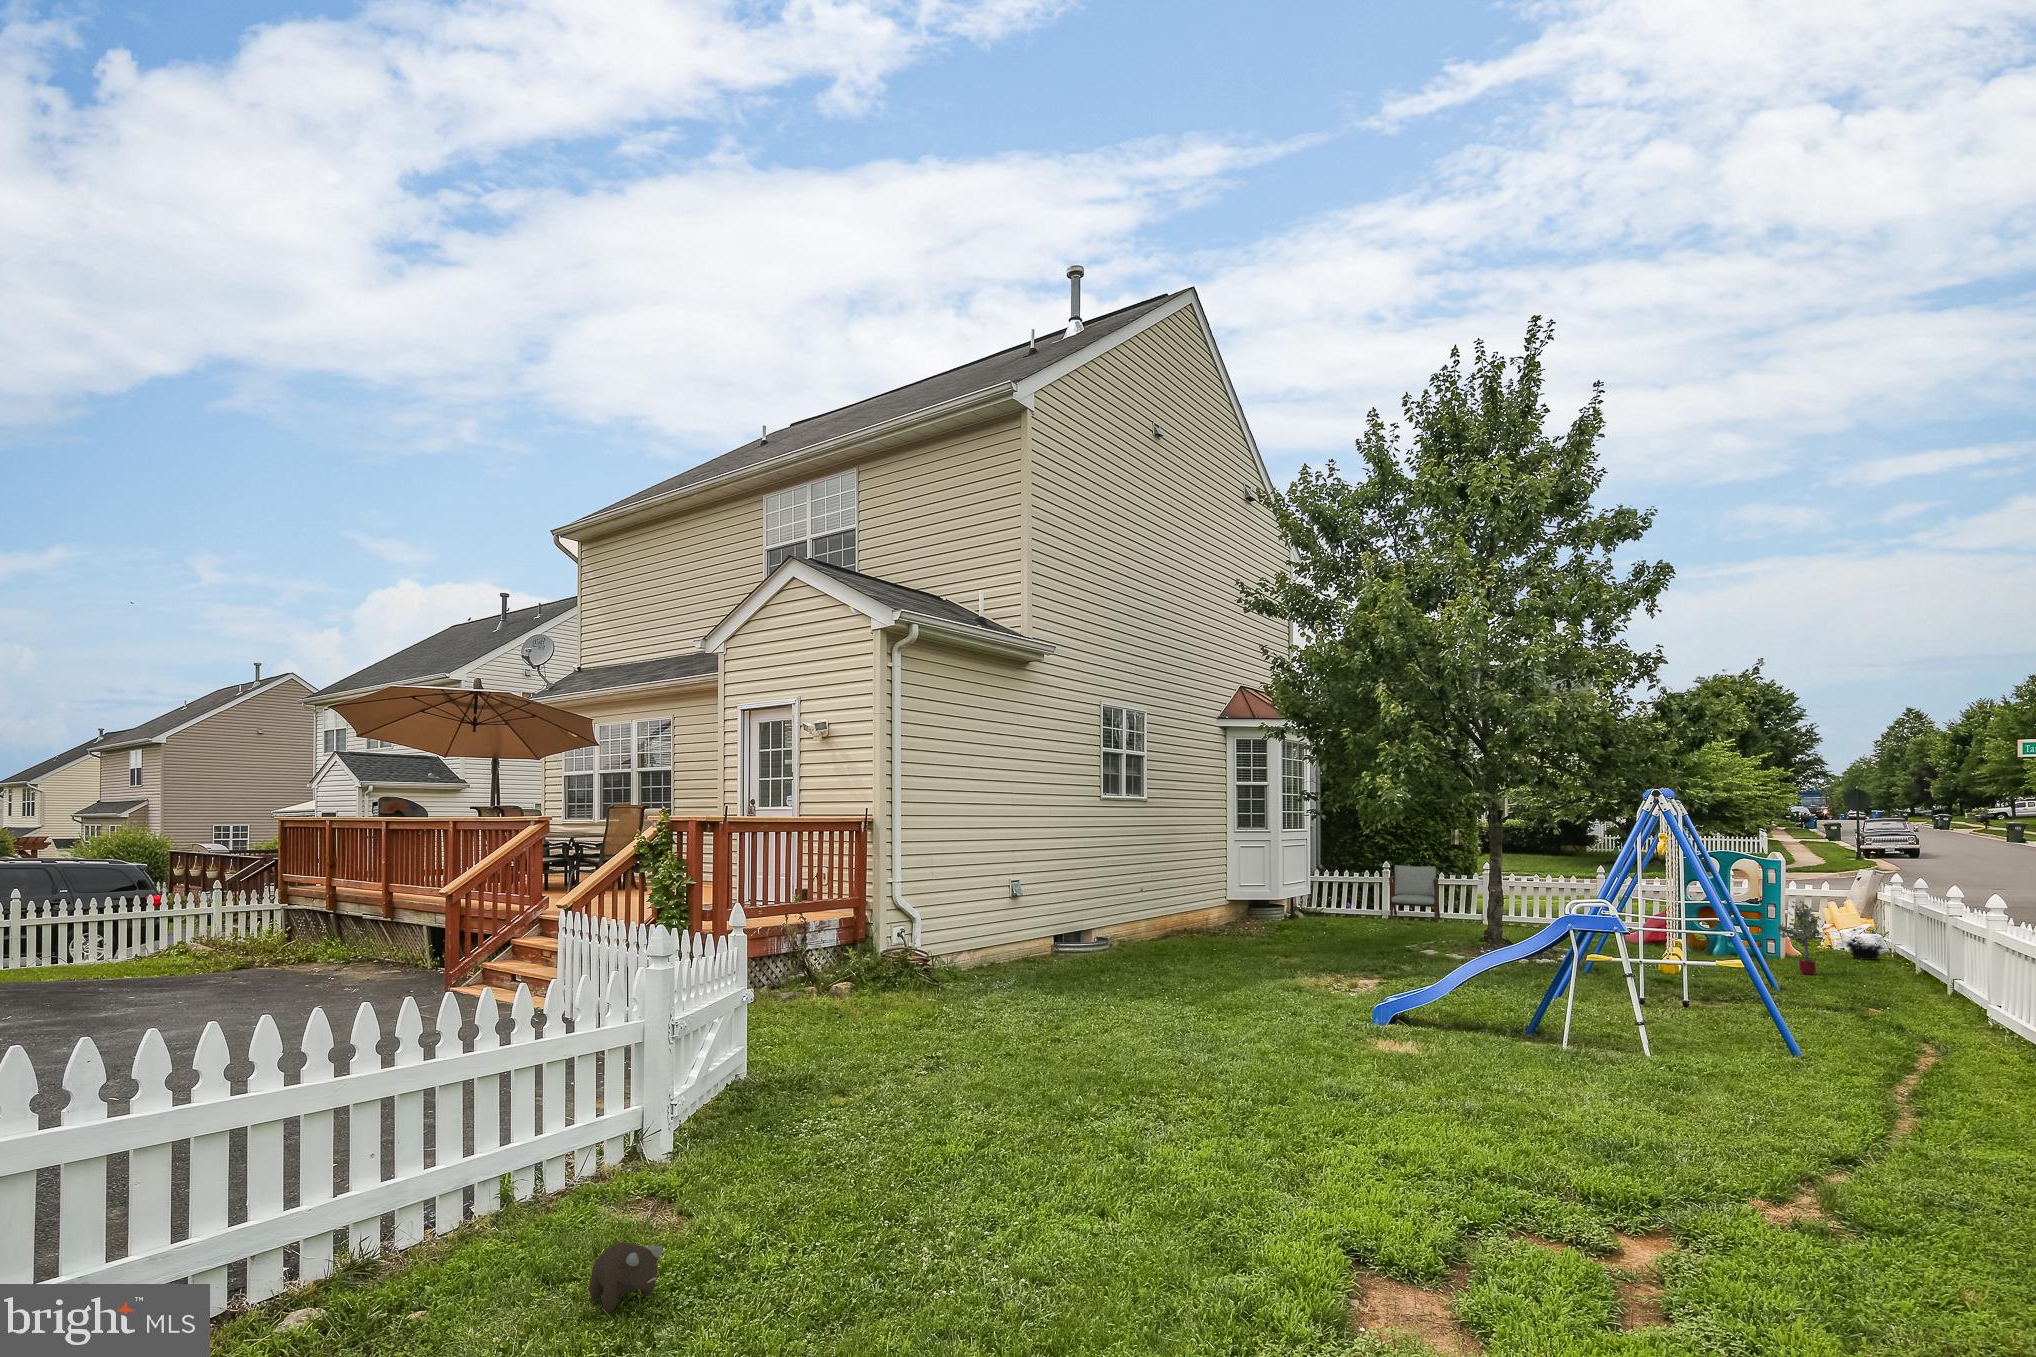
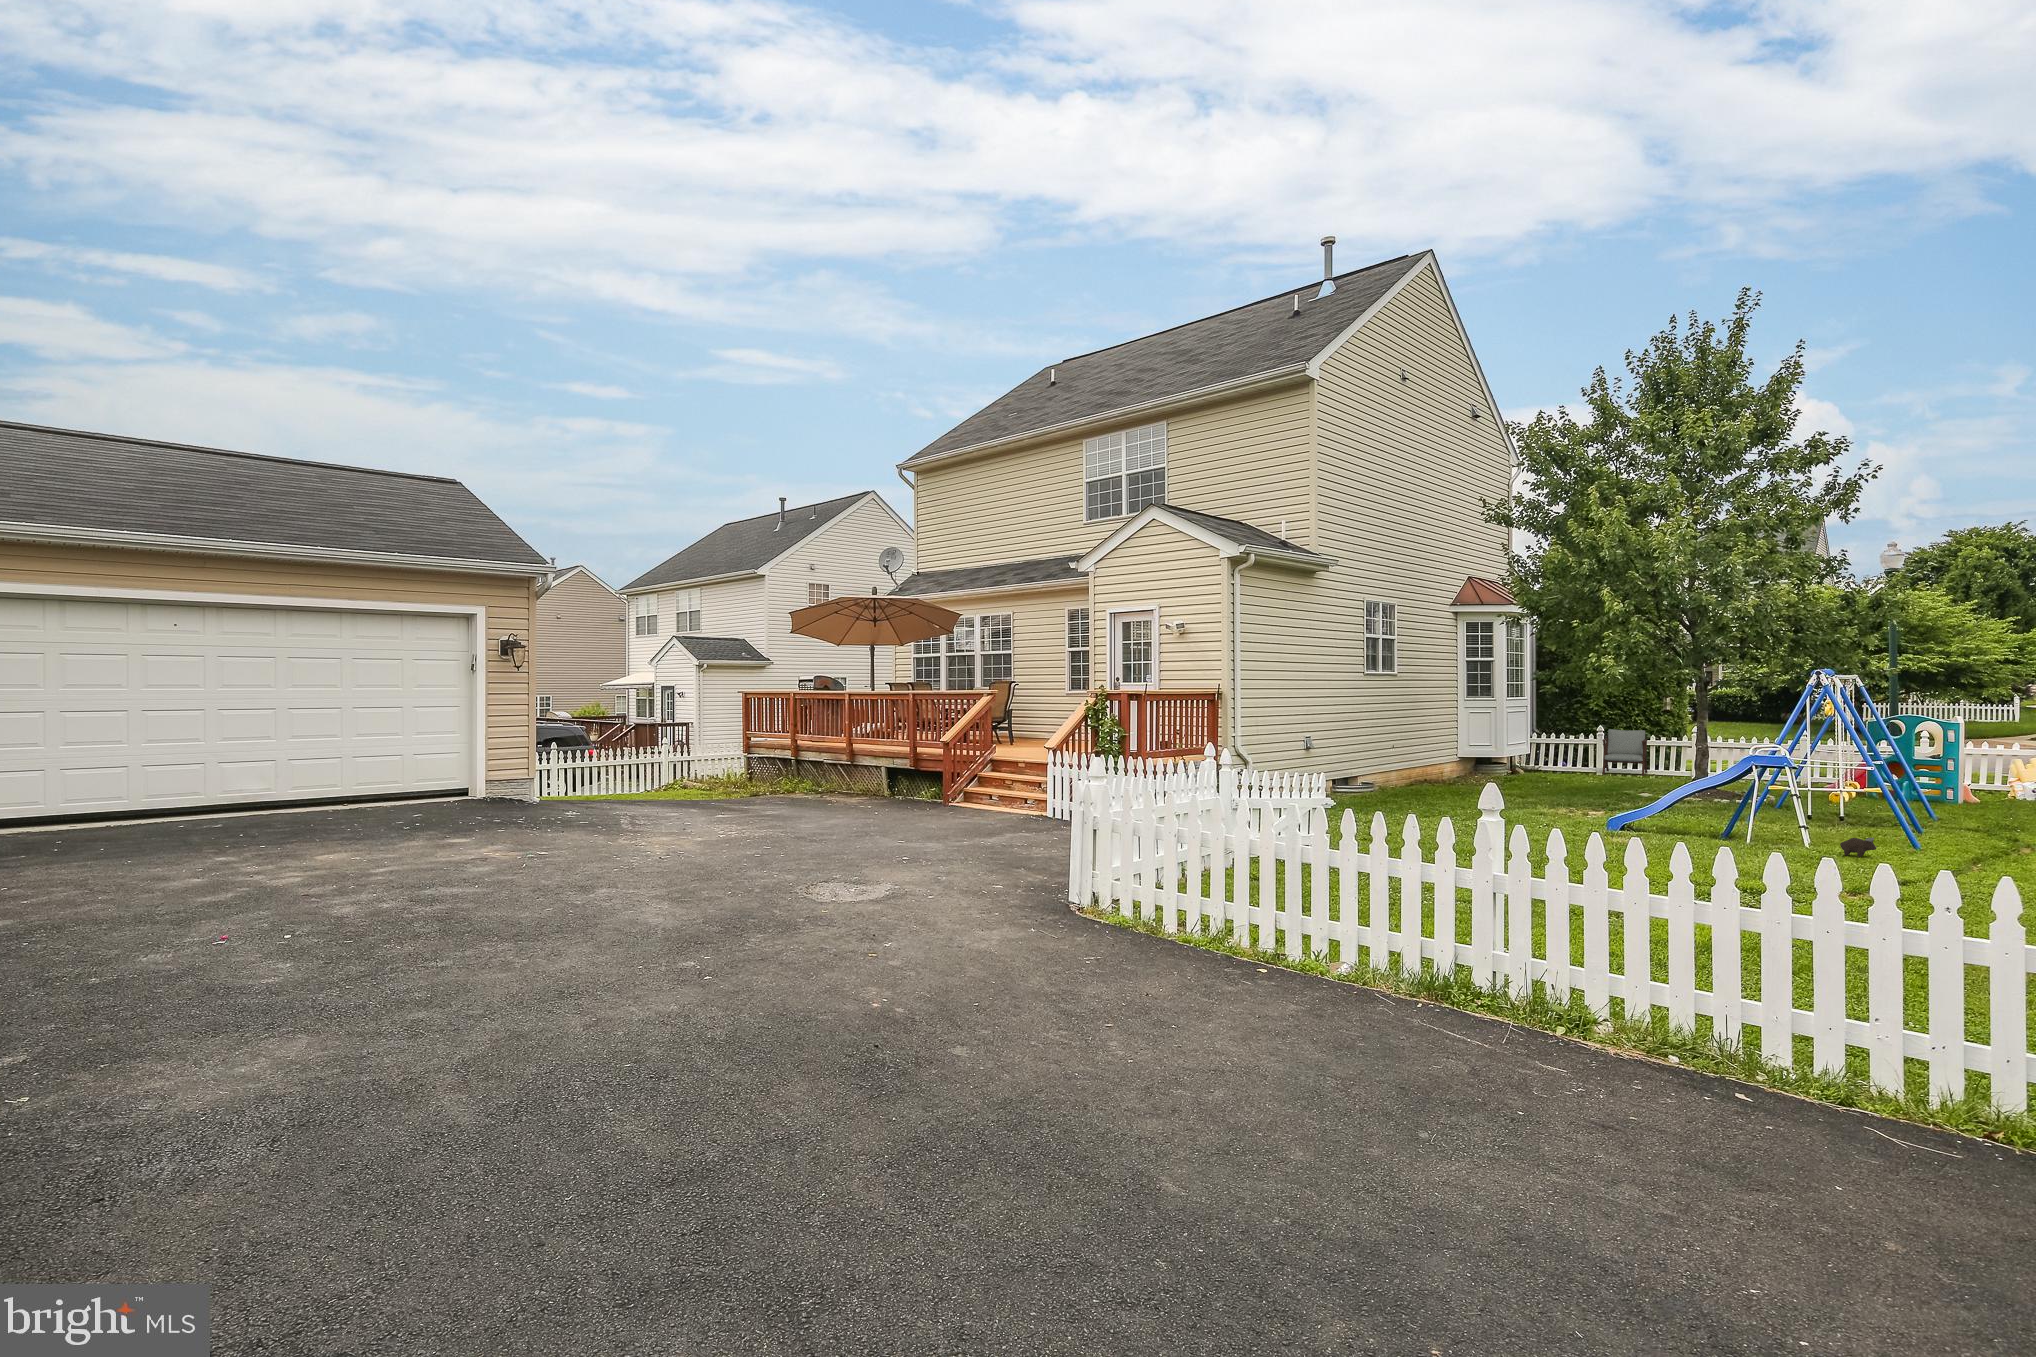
potted tree: present [1777,901,1821,975] -> none [1920,752,1956,808]
basket: present [1846,928,1882,960] -> none [1988,777,2023,801]
plush toy: present [589,1242,663,1313] -> present [1840,838,1877,857]

